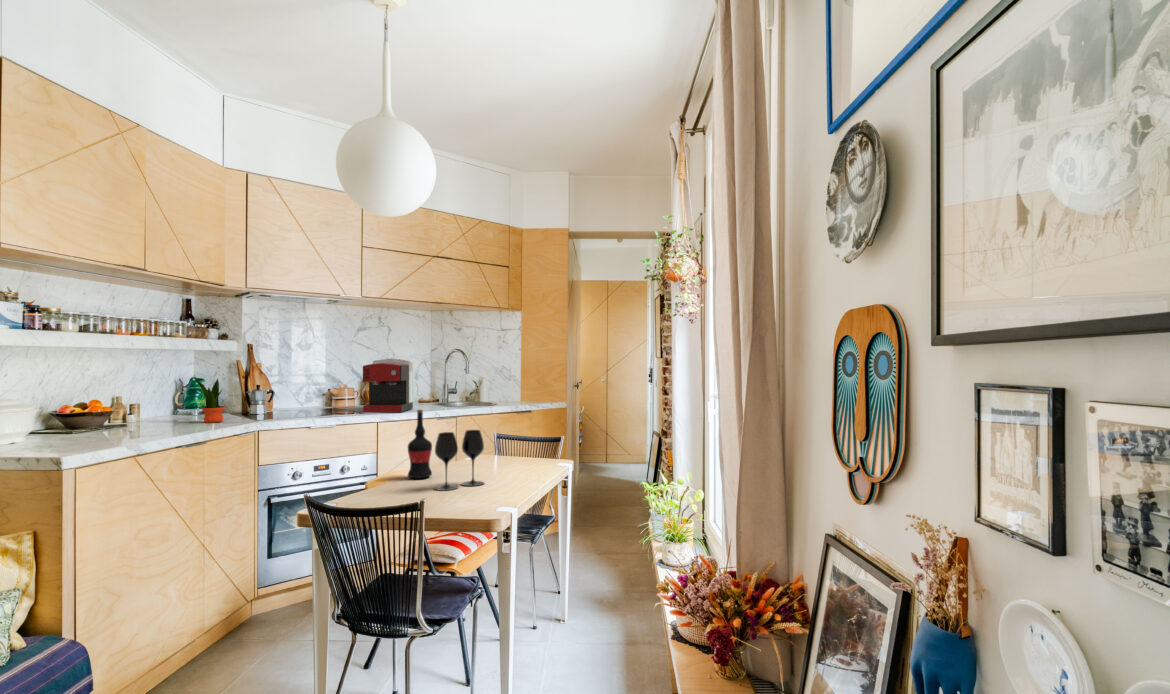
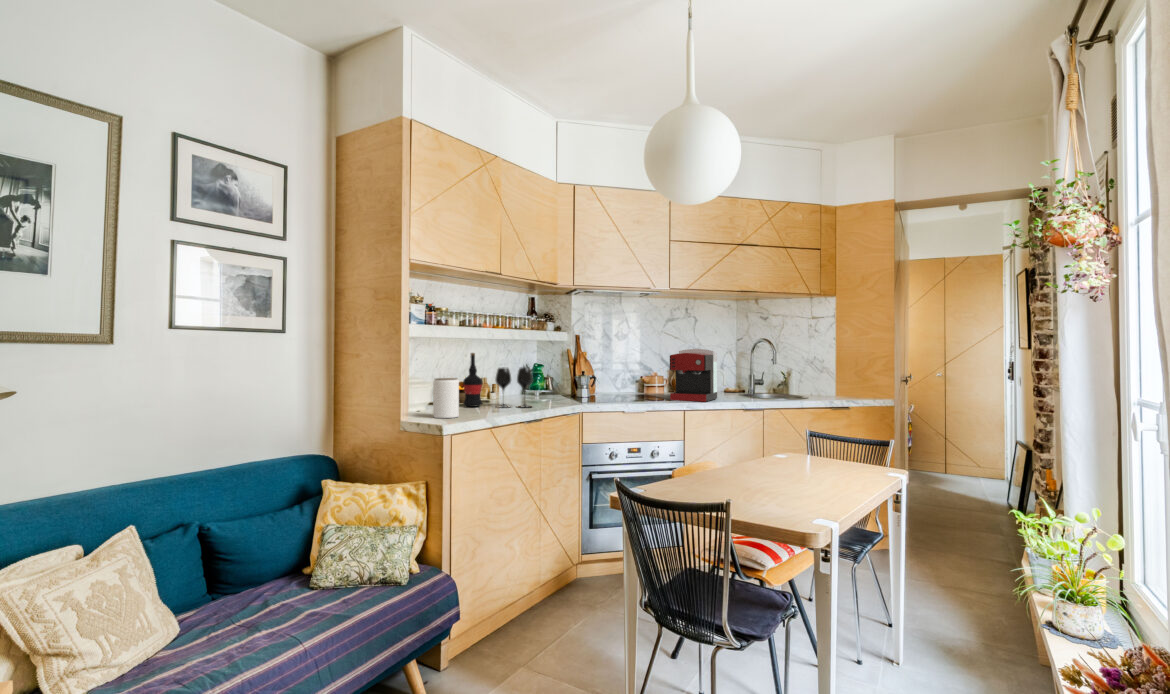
potted plant: present [195,377,225,423] -> none [535,362,557,402]
jar: none [41,399,85,451] -> present [433,378,459,418]
wine bottle: present [408,410,432,478] -> present [463,353,482,407]
wine glass: present [435,430,484,491] -> present [495,367,533,408]

